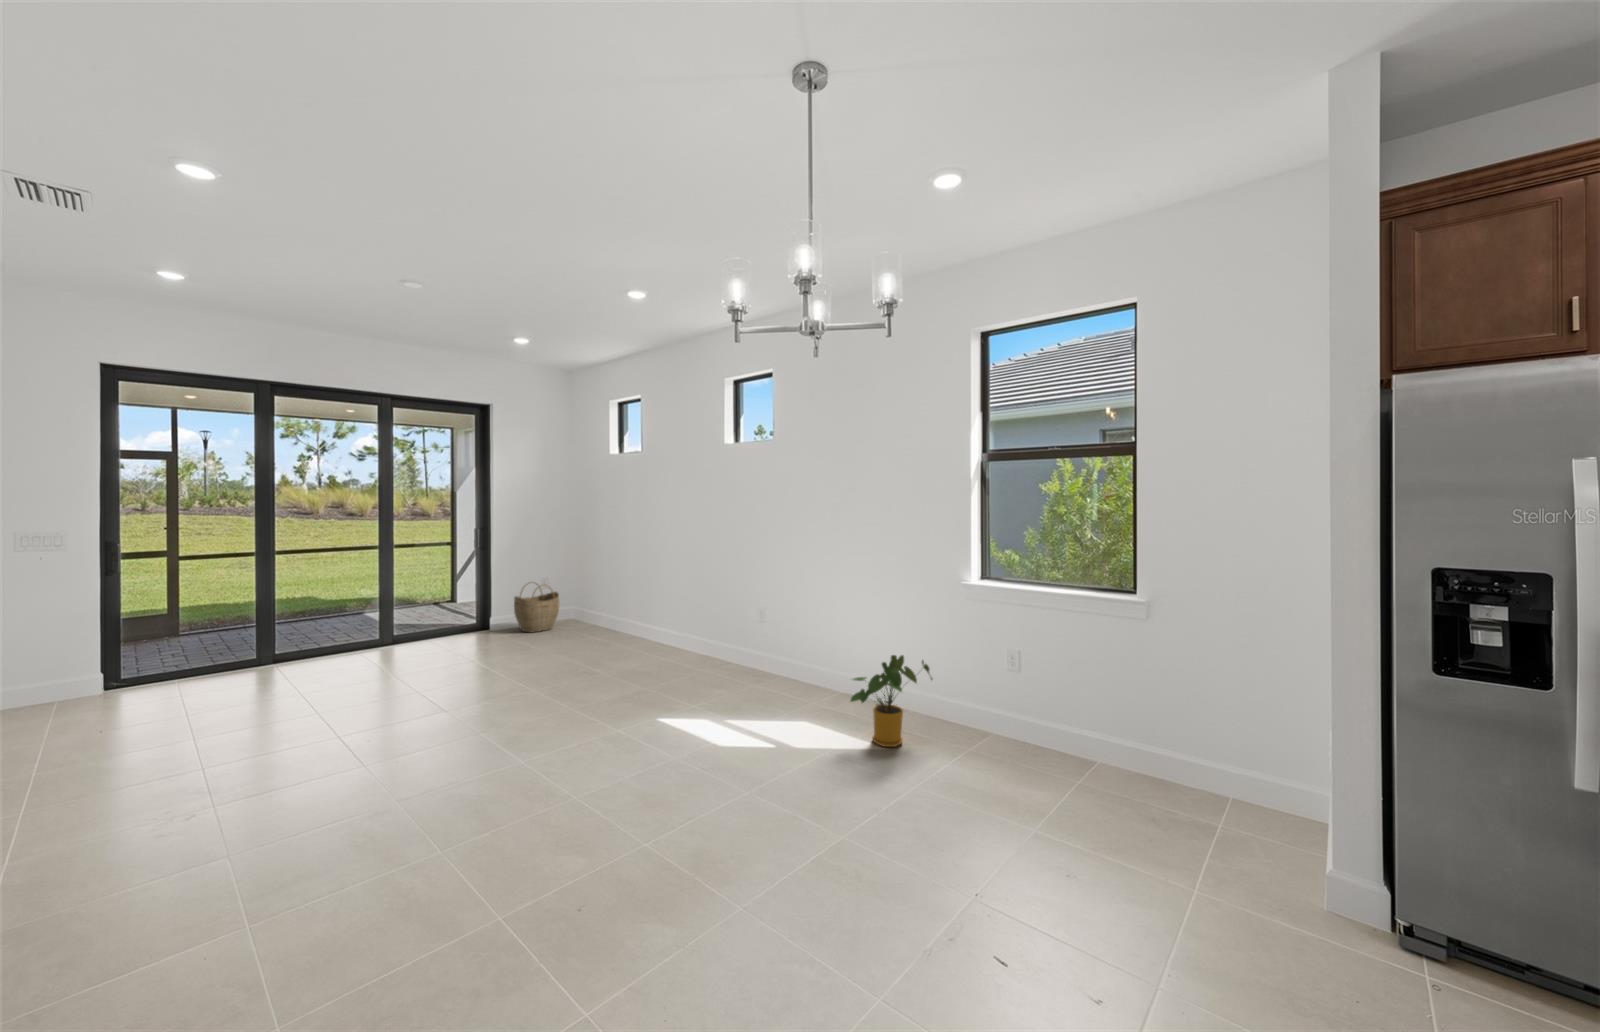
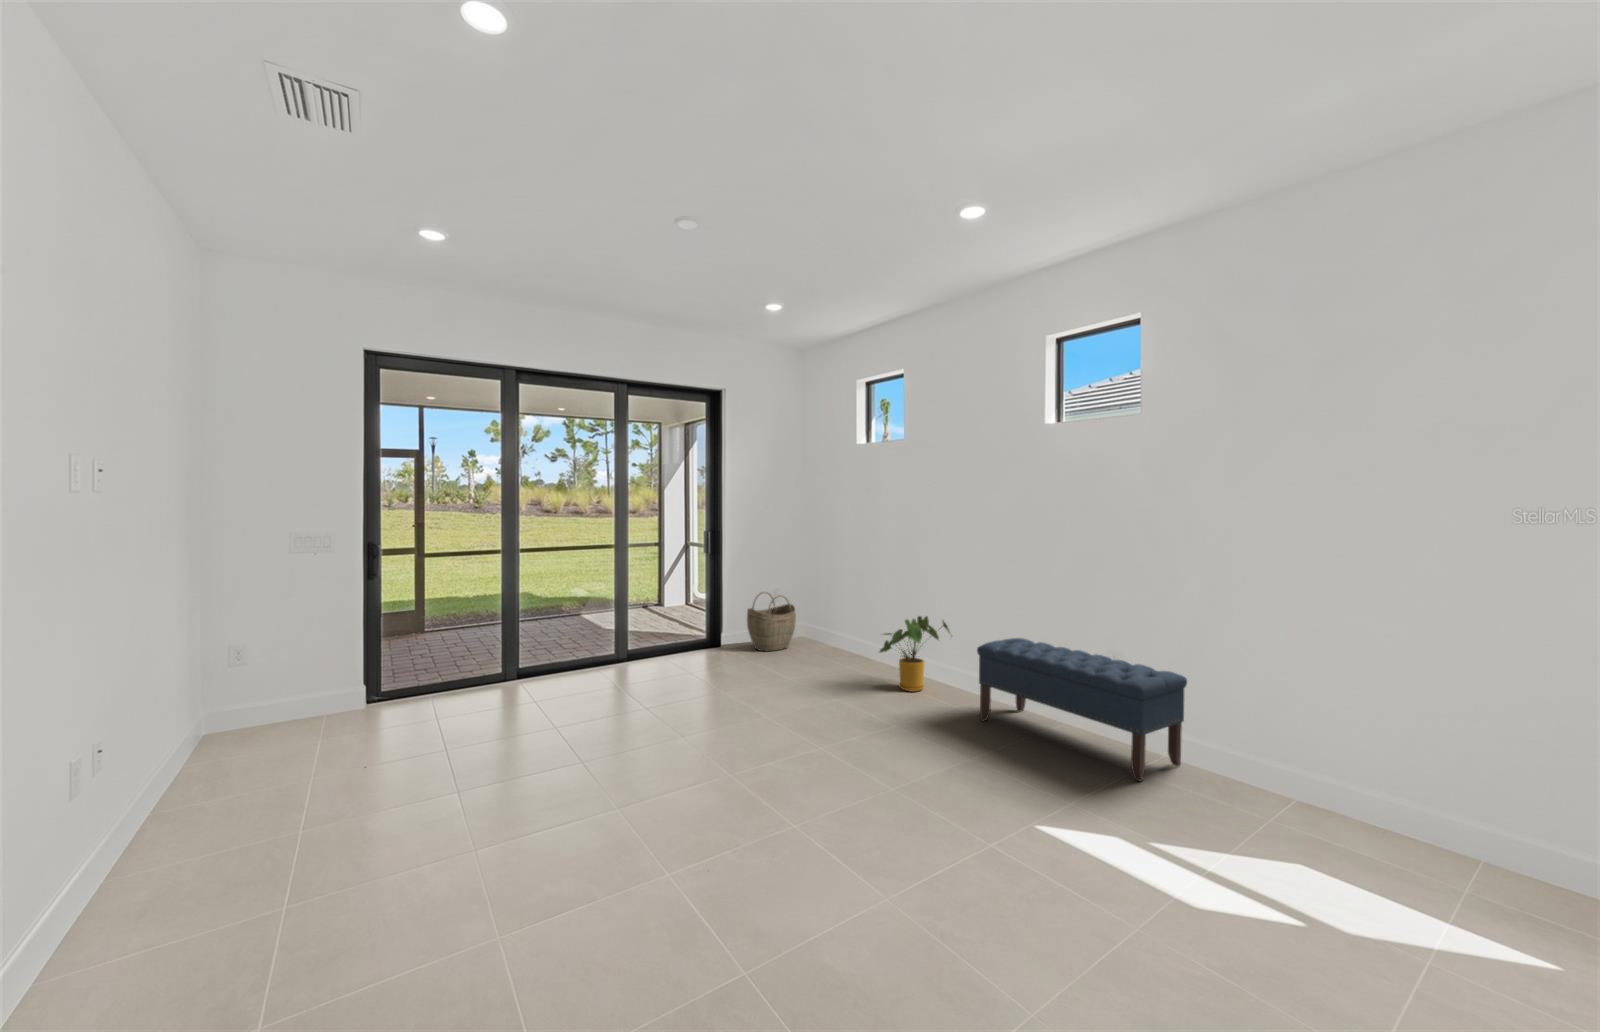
bench: none [675,612,799,704] -> present [977,638,1187,781]
house plant: present [850,655,932,747] -> present [880,616,950,692]

